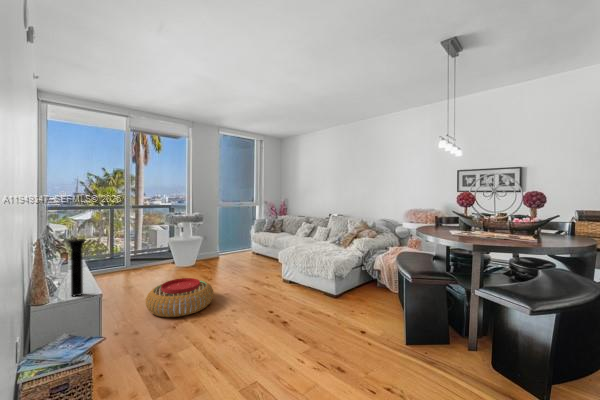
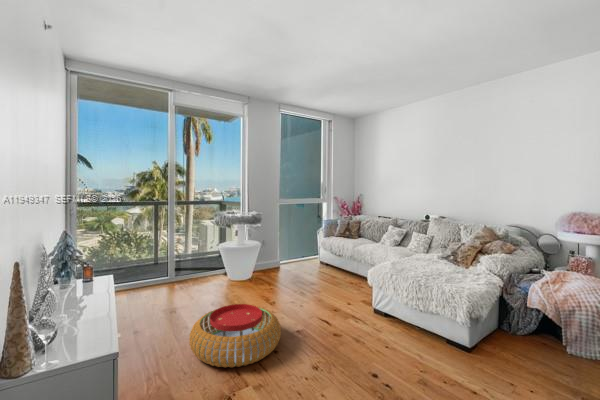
vase: present [68,239,86,296] -> none [61,256,92,353]

